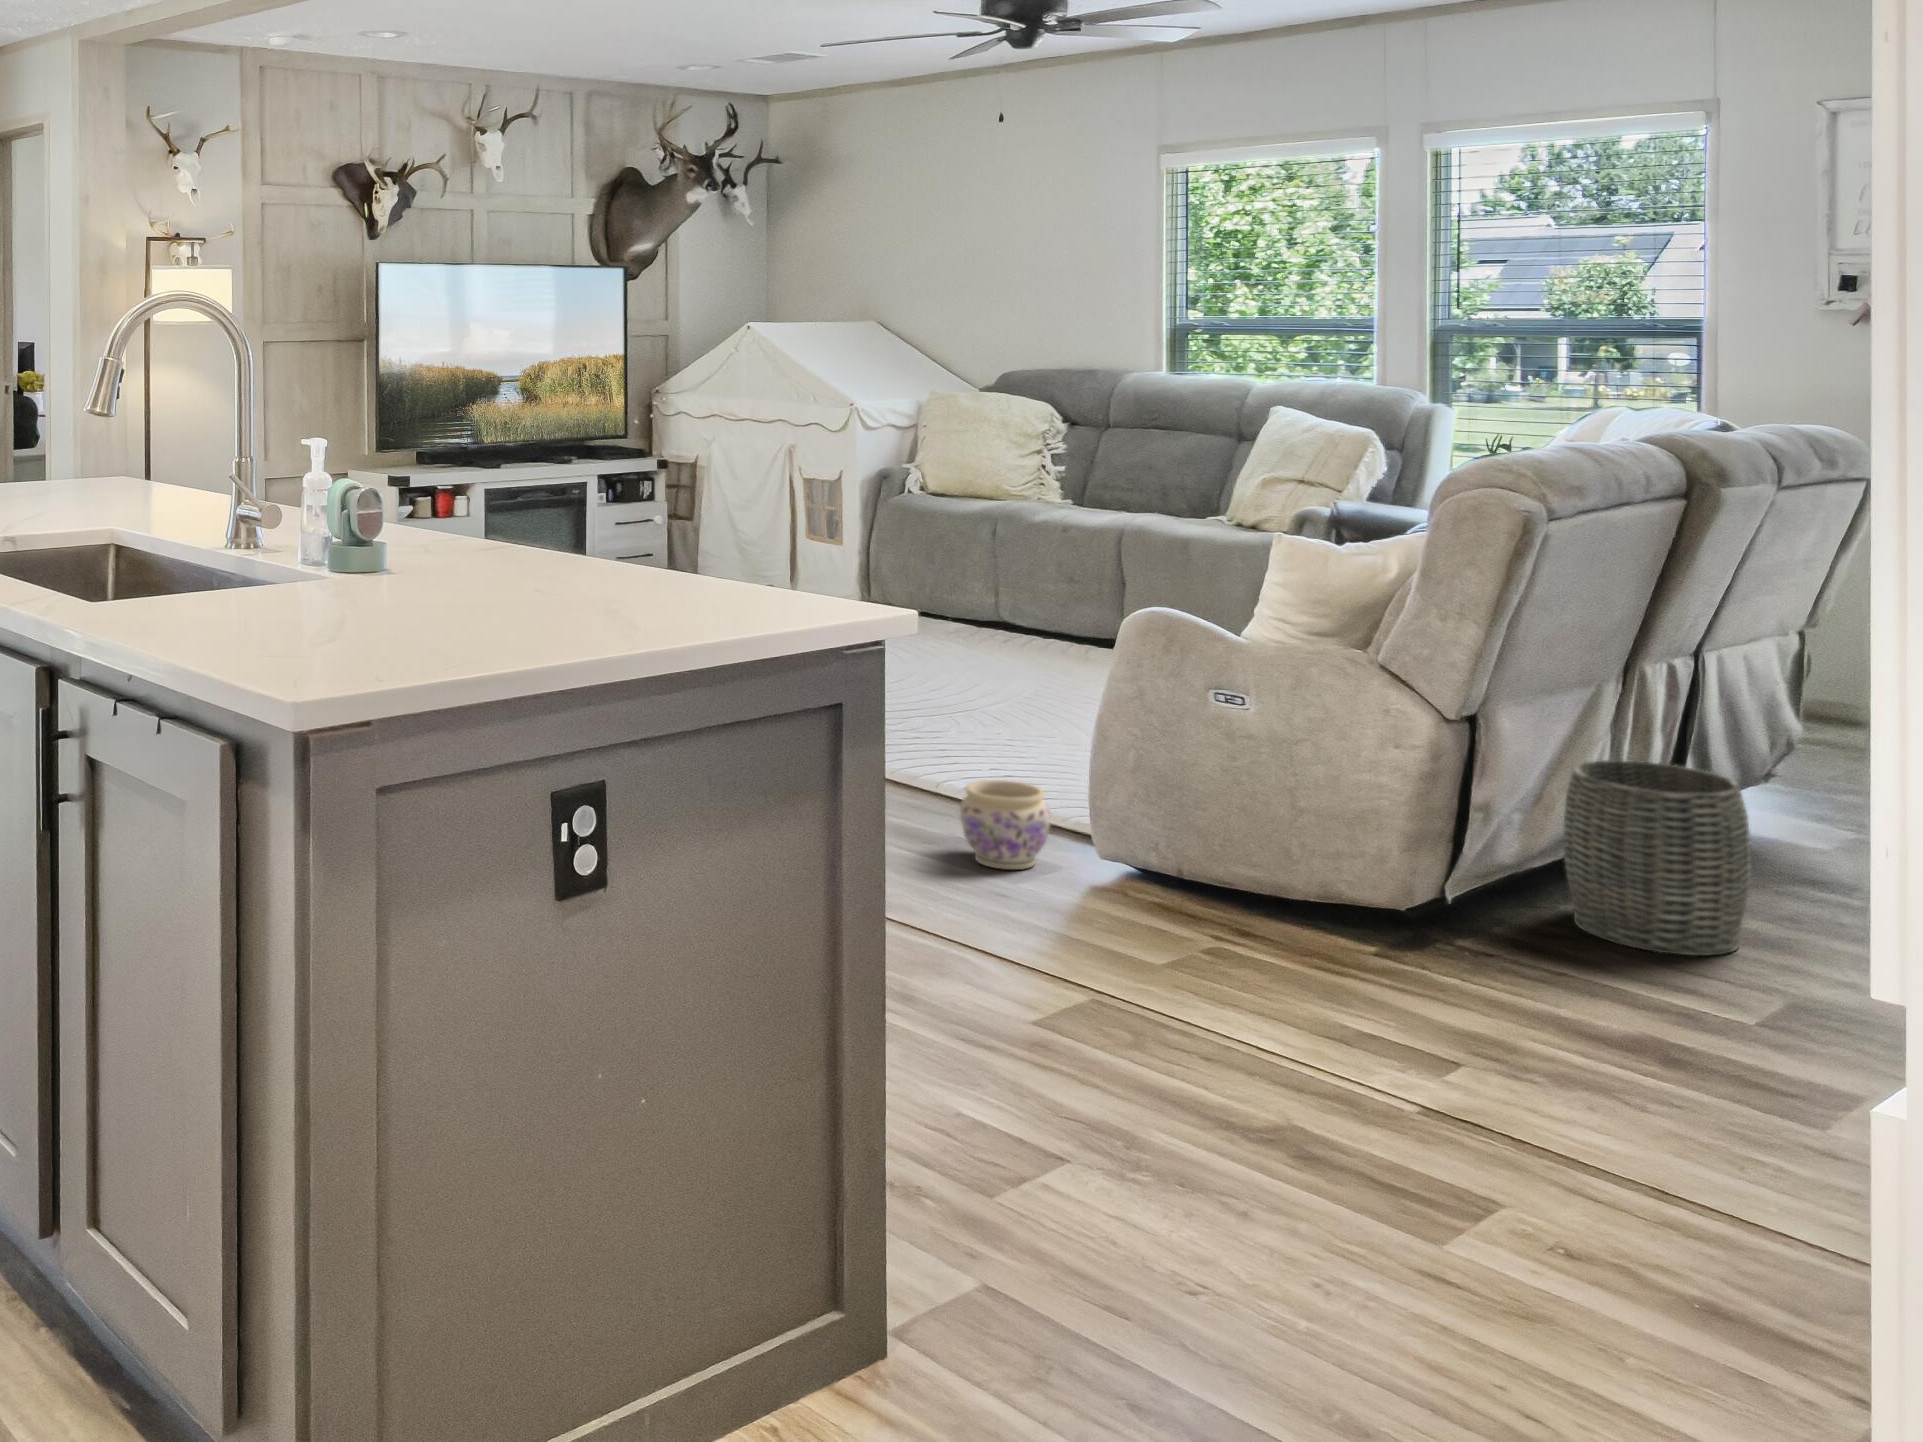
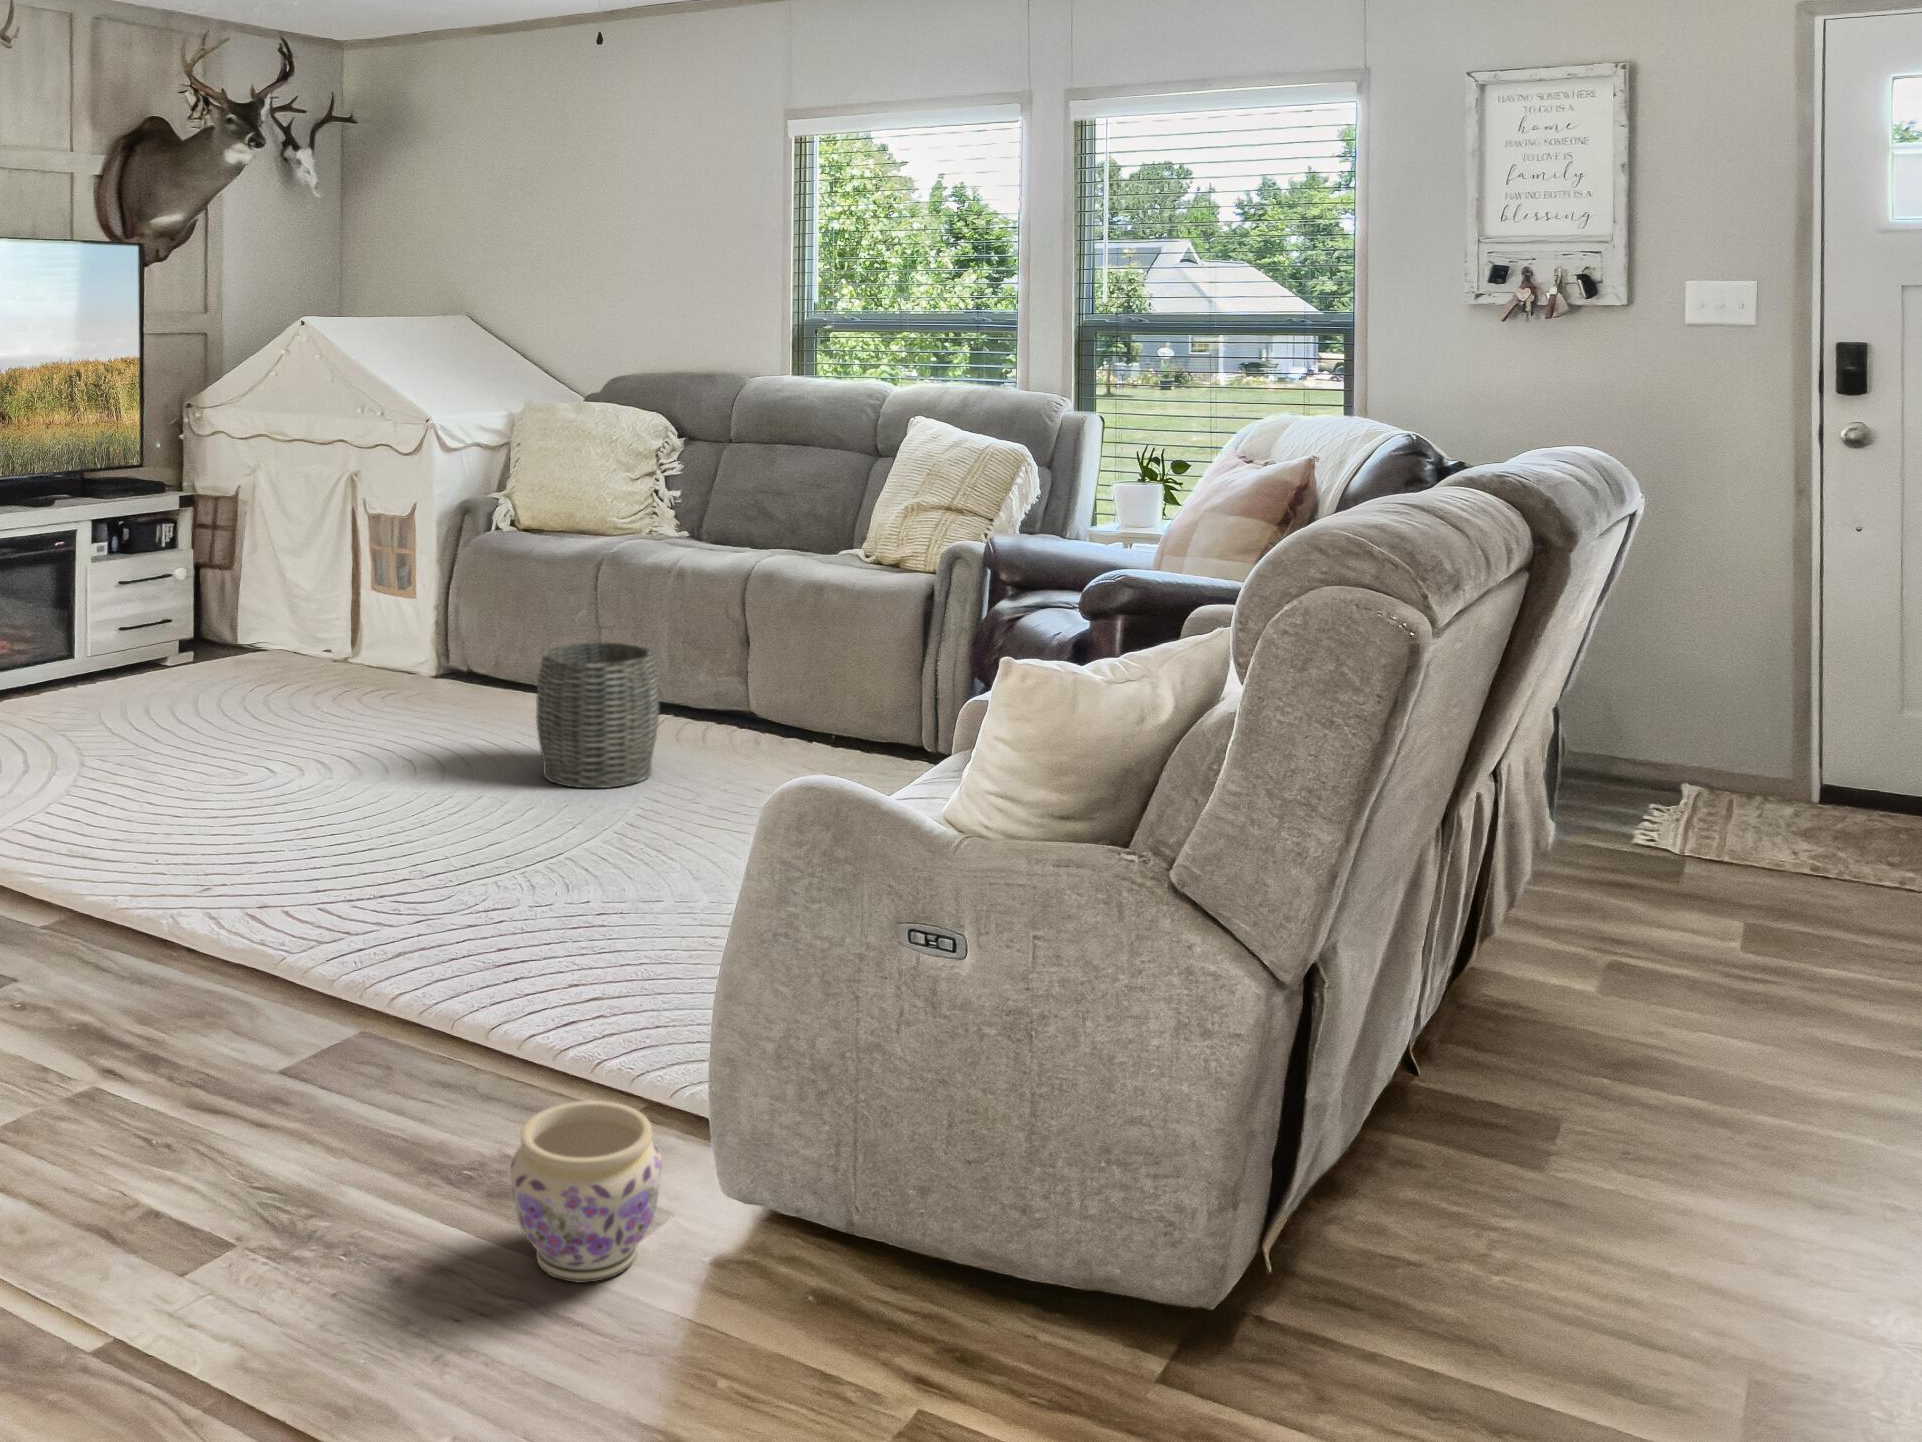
woven basket: present [1564,760,1751,956] -> present [536,643,659,788]

